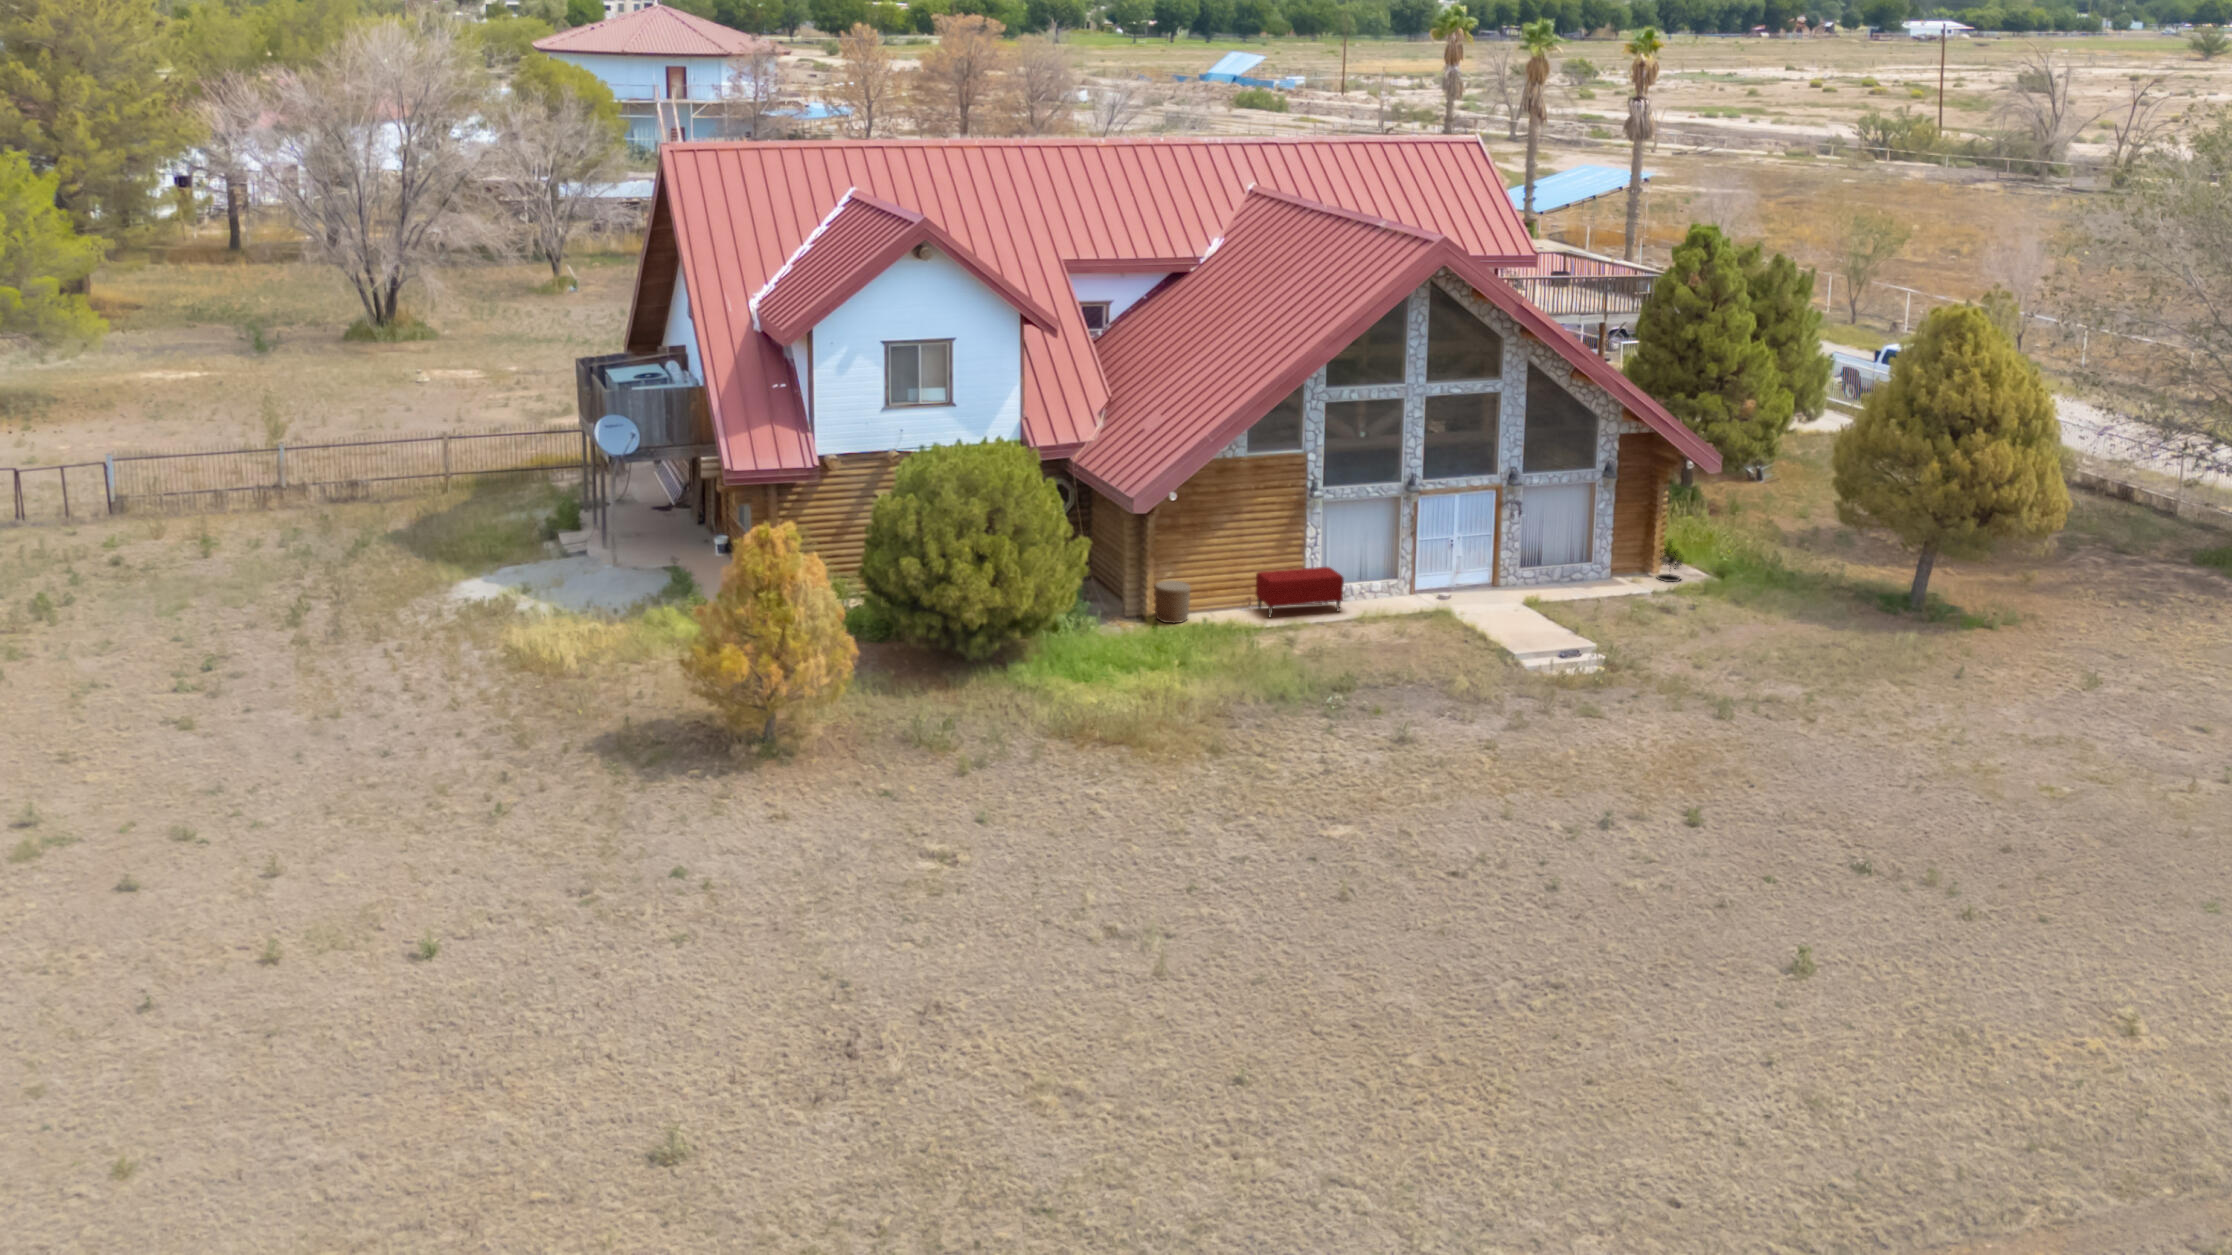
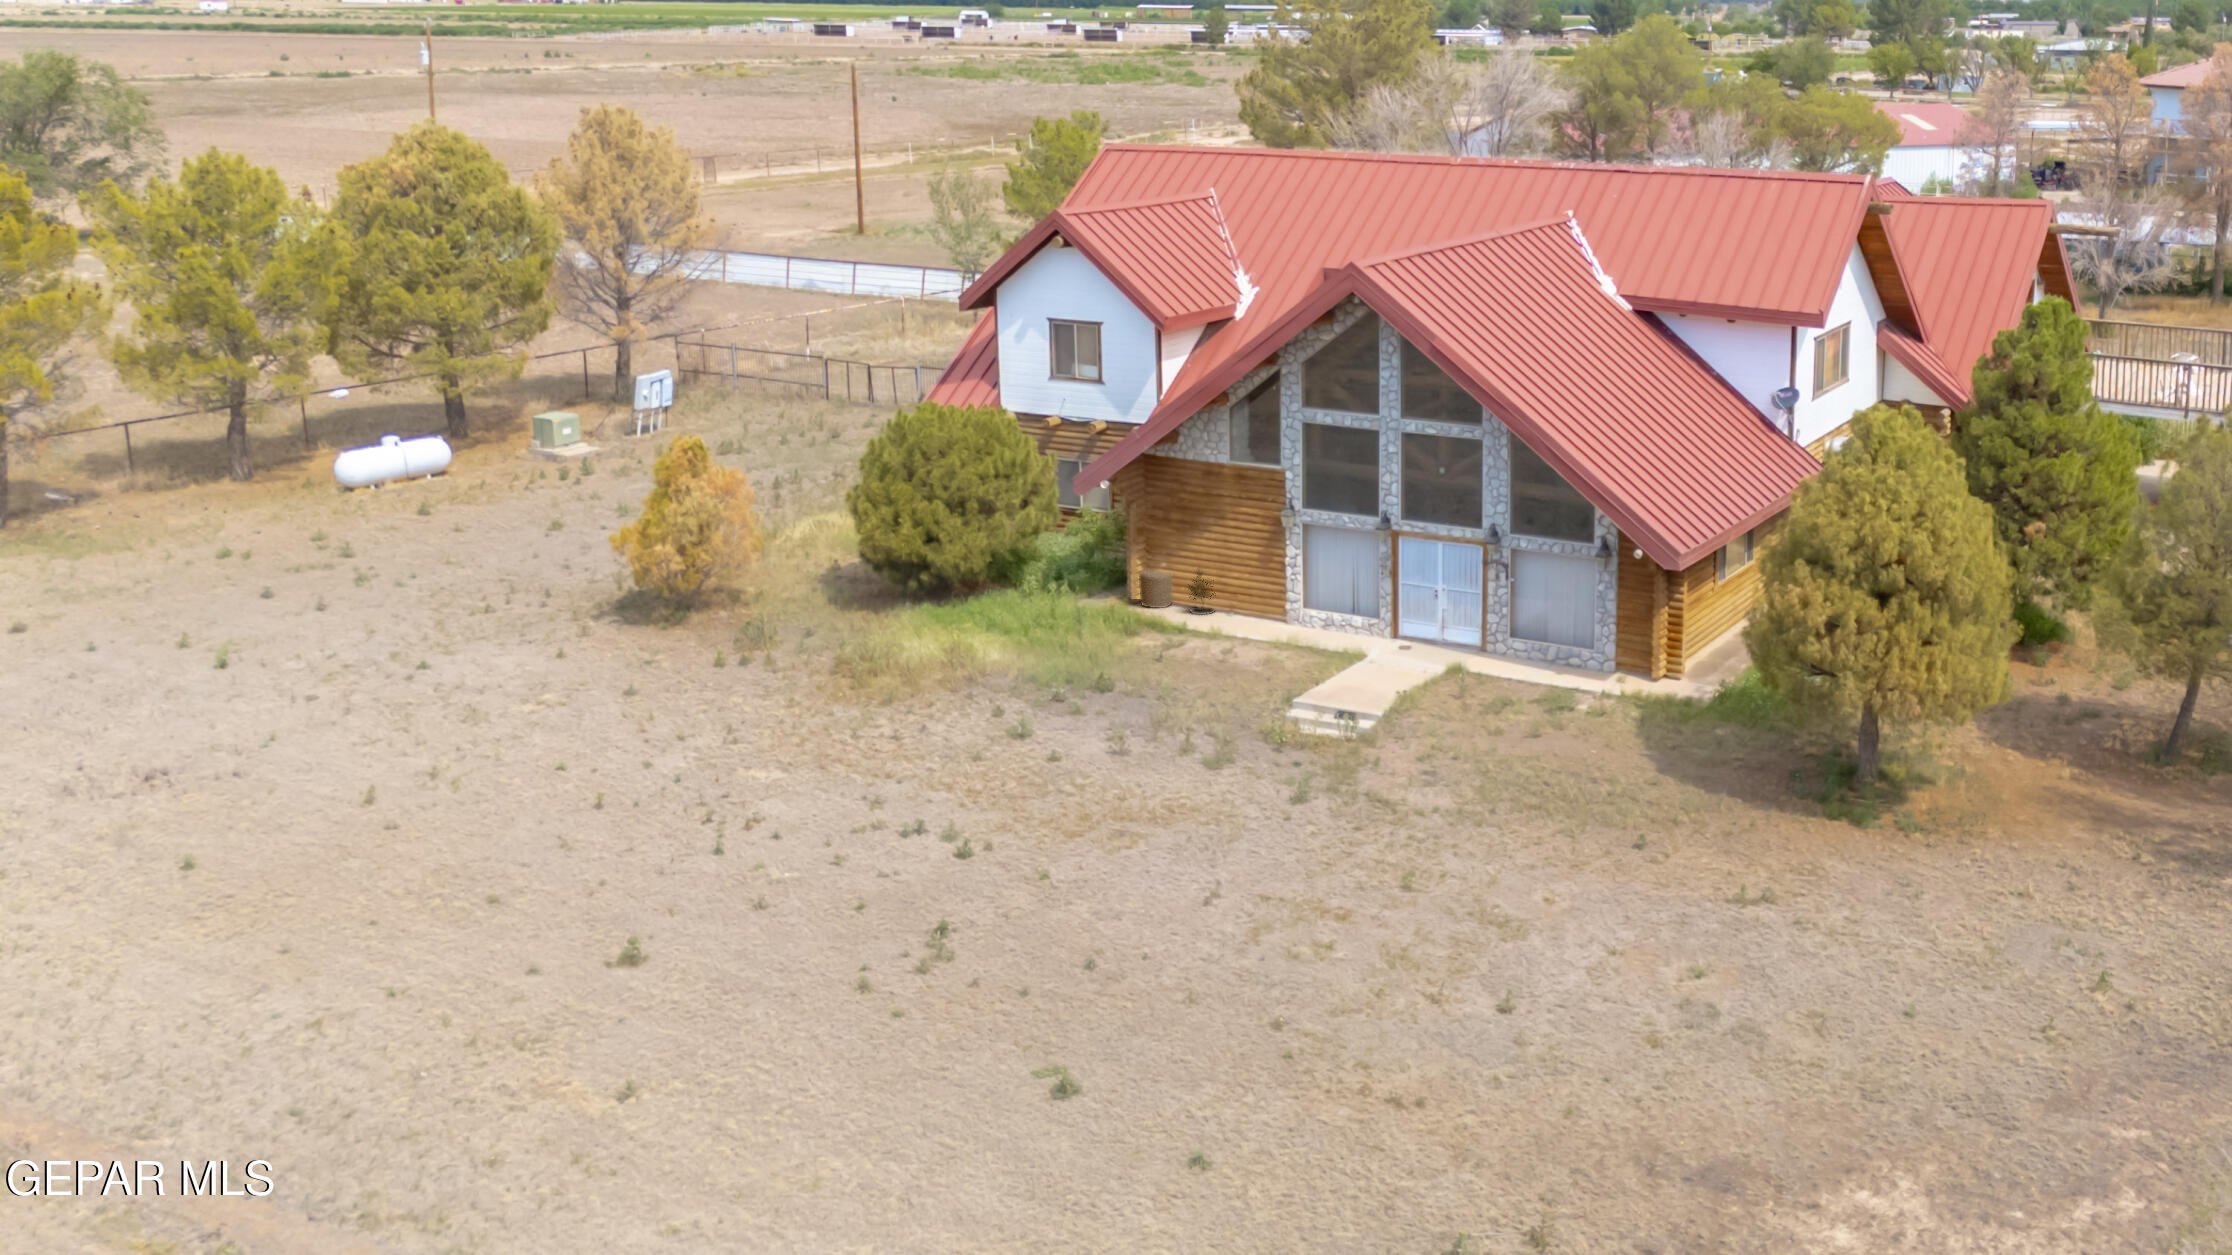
potted tree: present [1657,539,1682,582] -> present [1188,570,1216,615]
bench: present [1256,567,1344,617] -> none [1221,578,1309,634]

